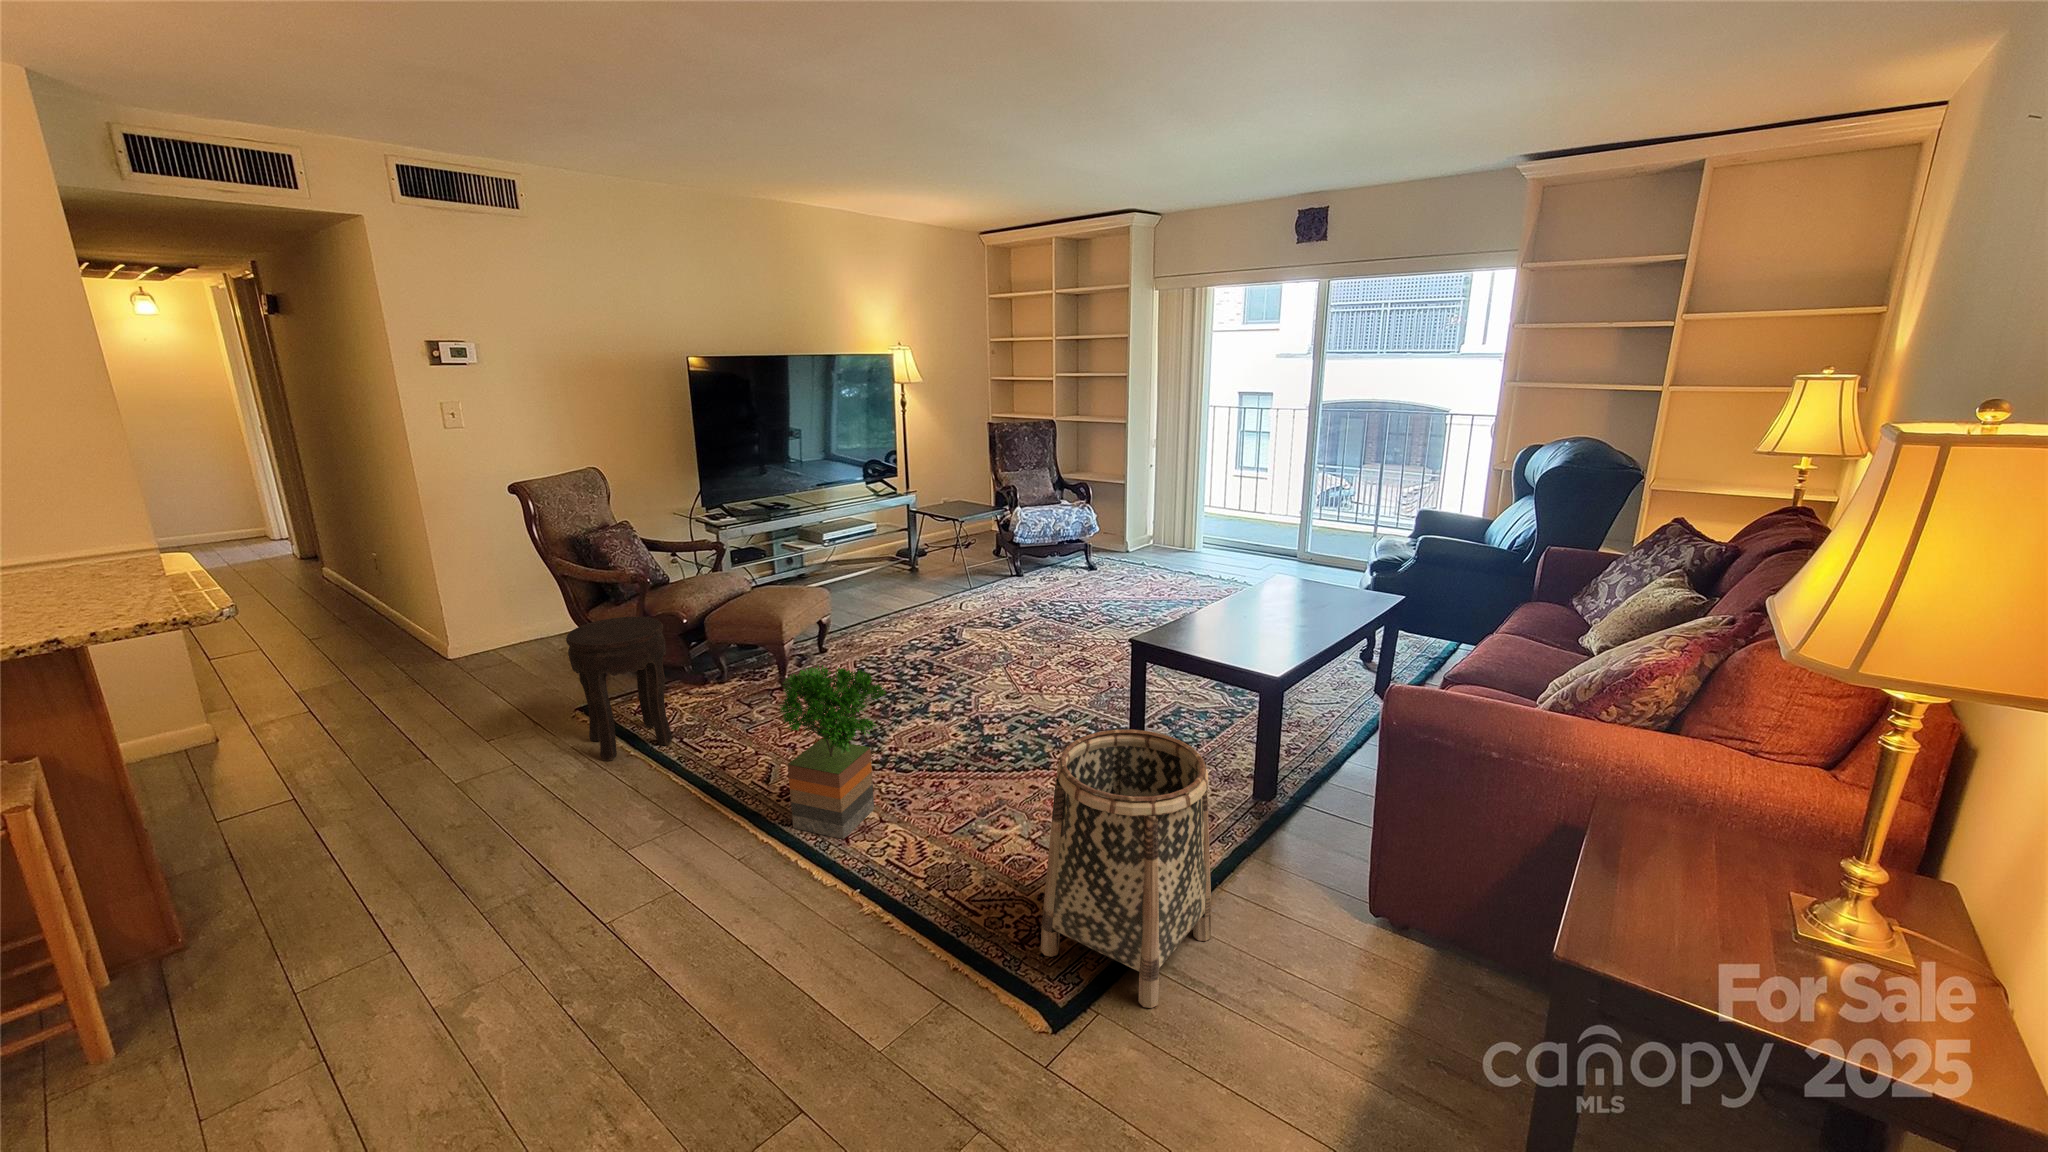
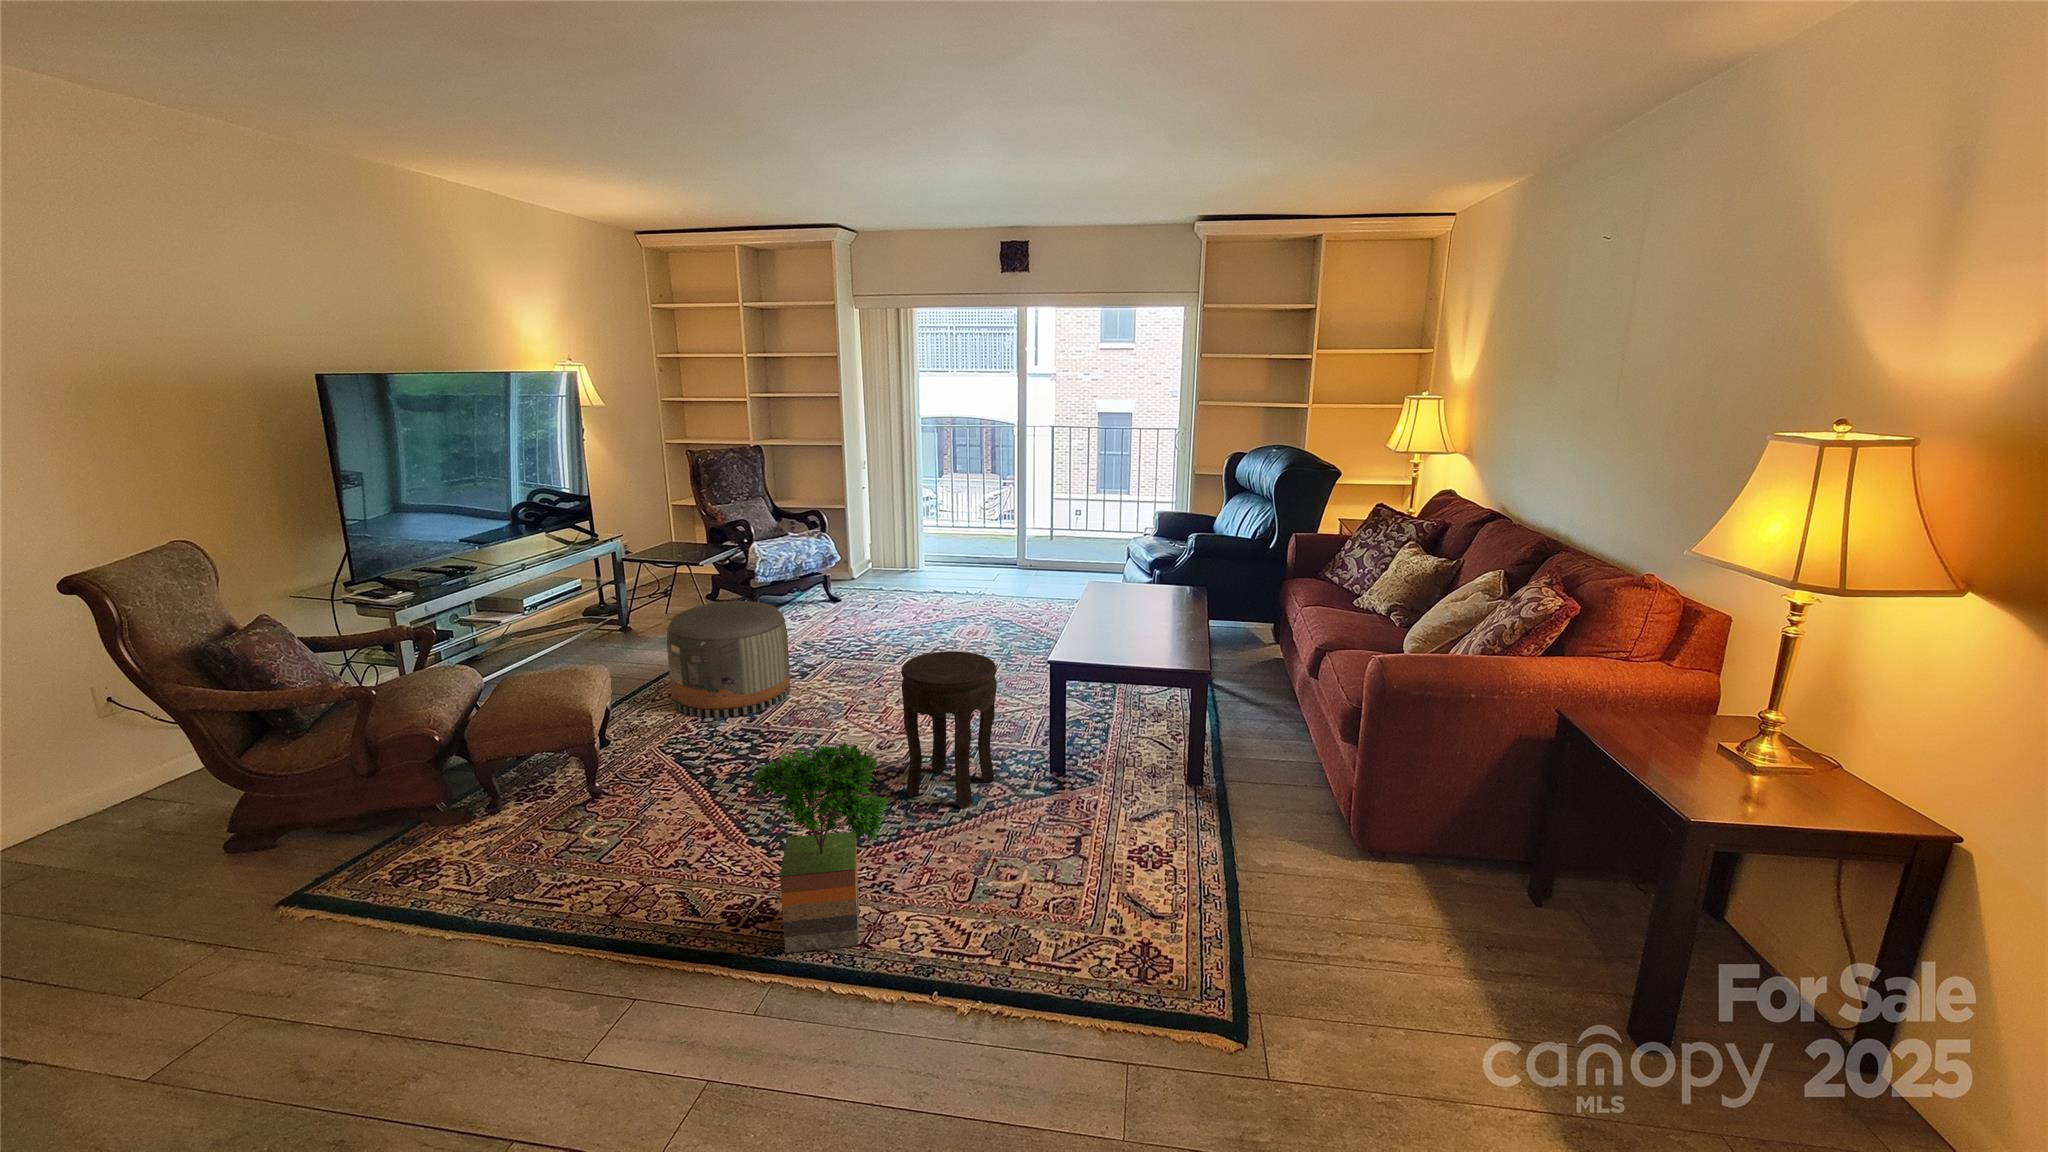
pouf: none [888,552,987,649] -> present [667,601,790,718]
side table: present [566,617,672,761] -> present [901,651,997,808]
basket: present [1041,729,1211,1008] -> none [1156,737,1308,993]

